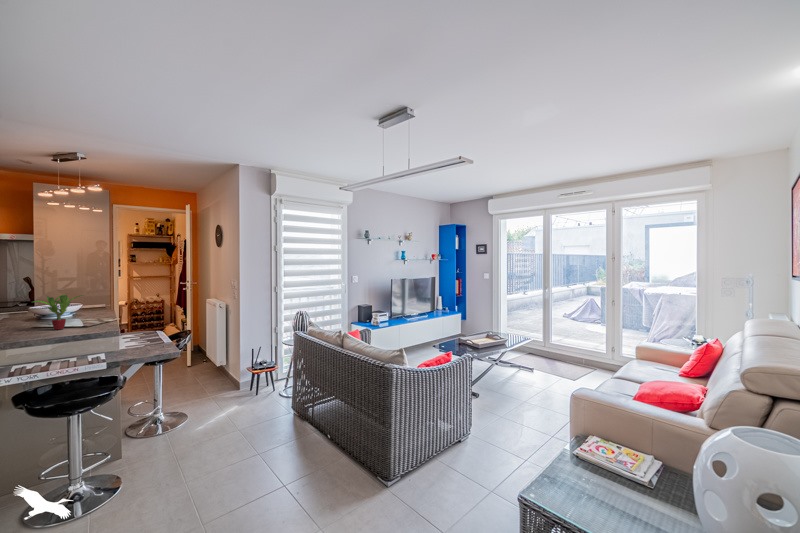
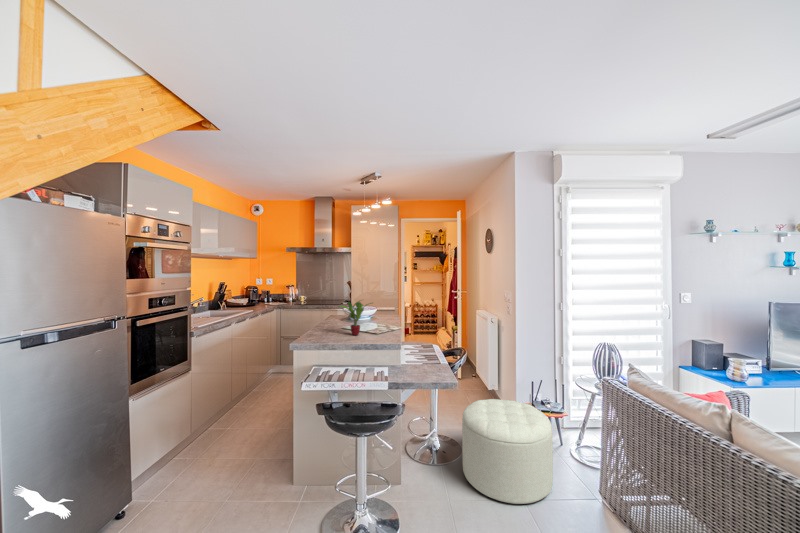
ottoman: none [187,363,260,434] -> present [462,399,553,504]

